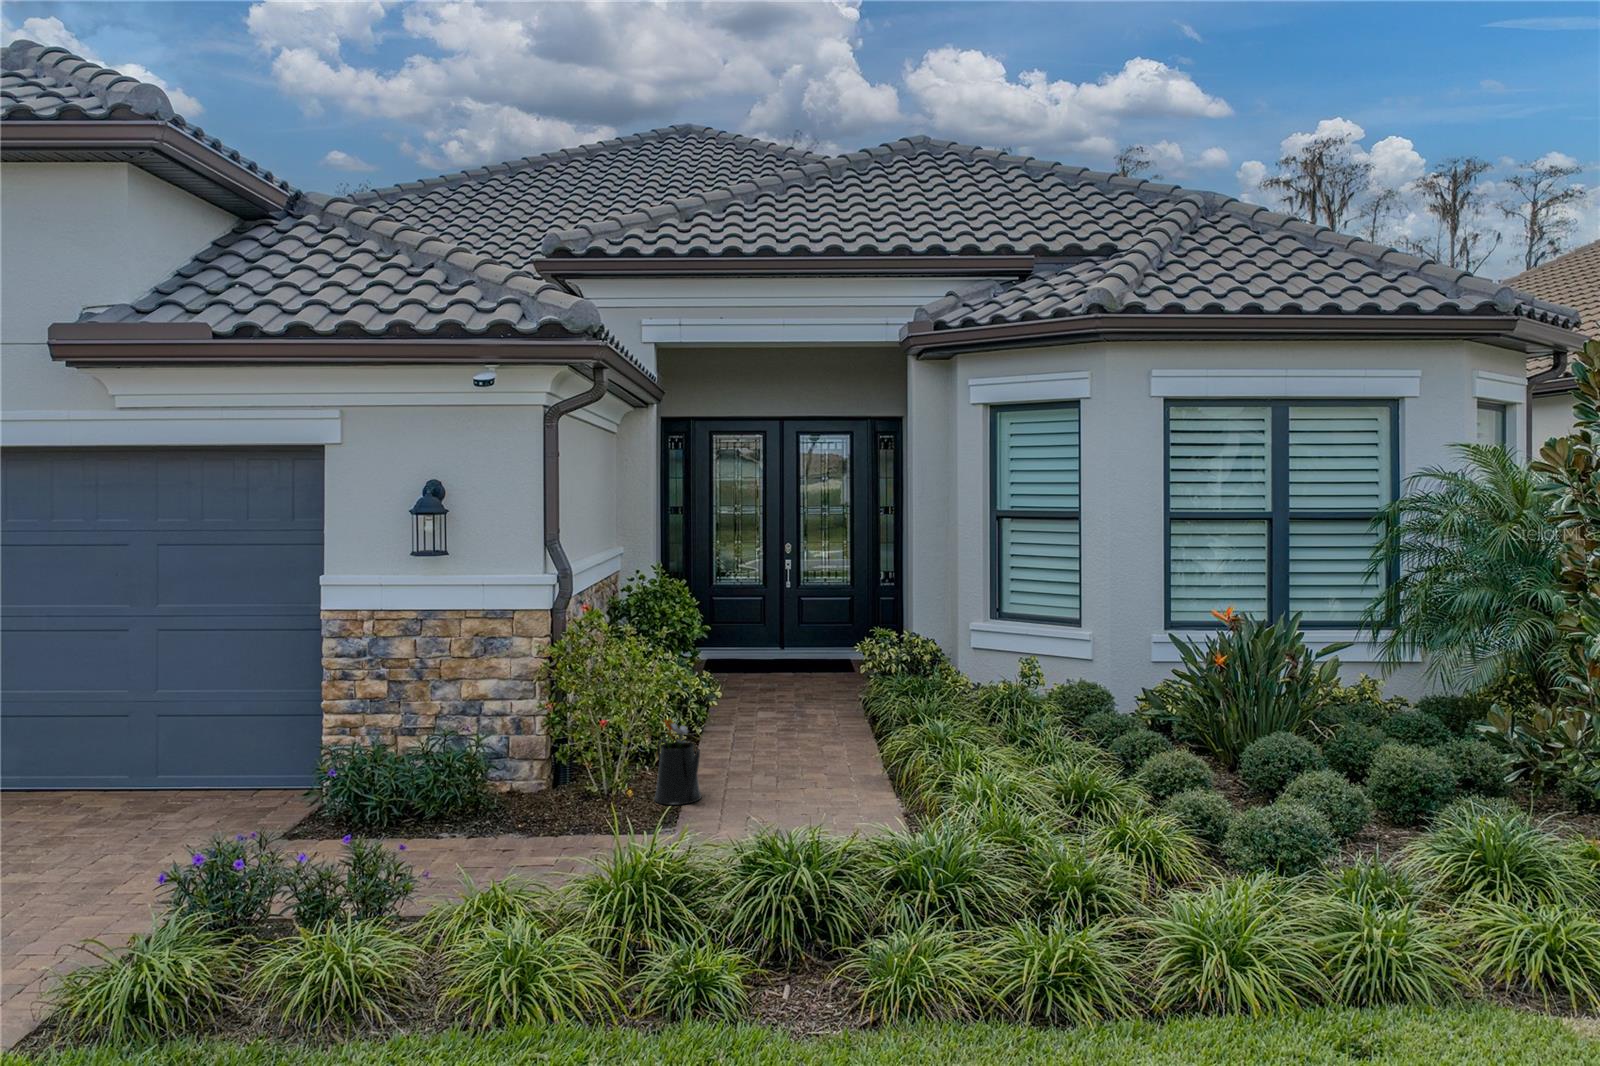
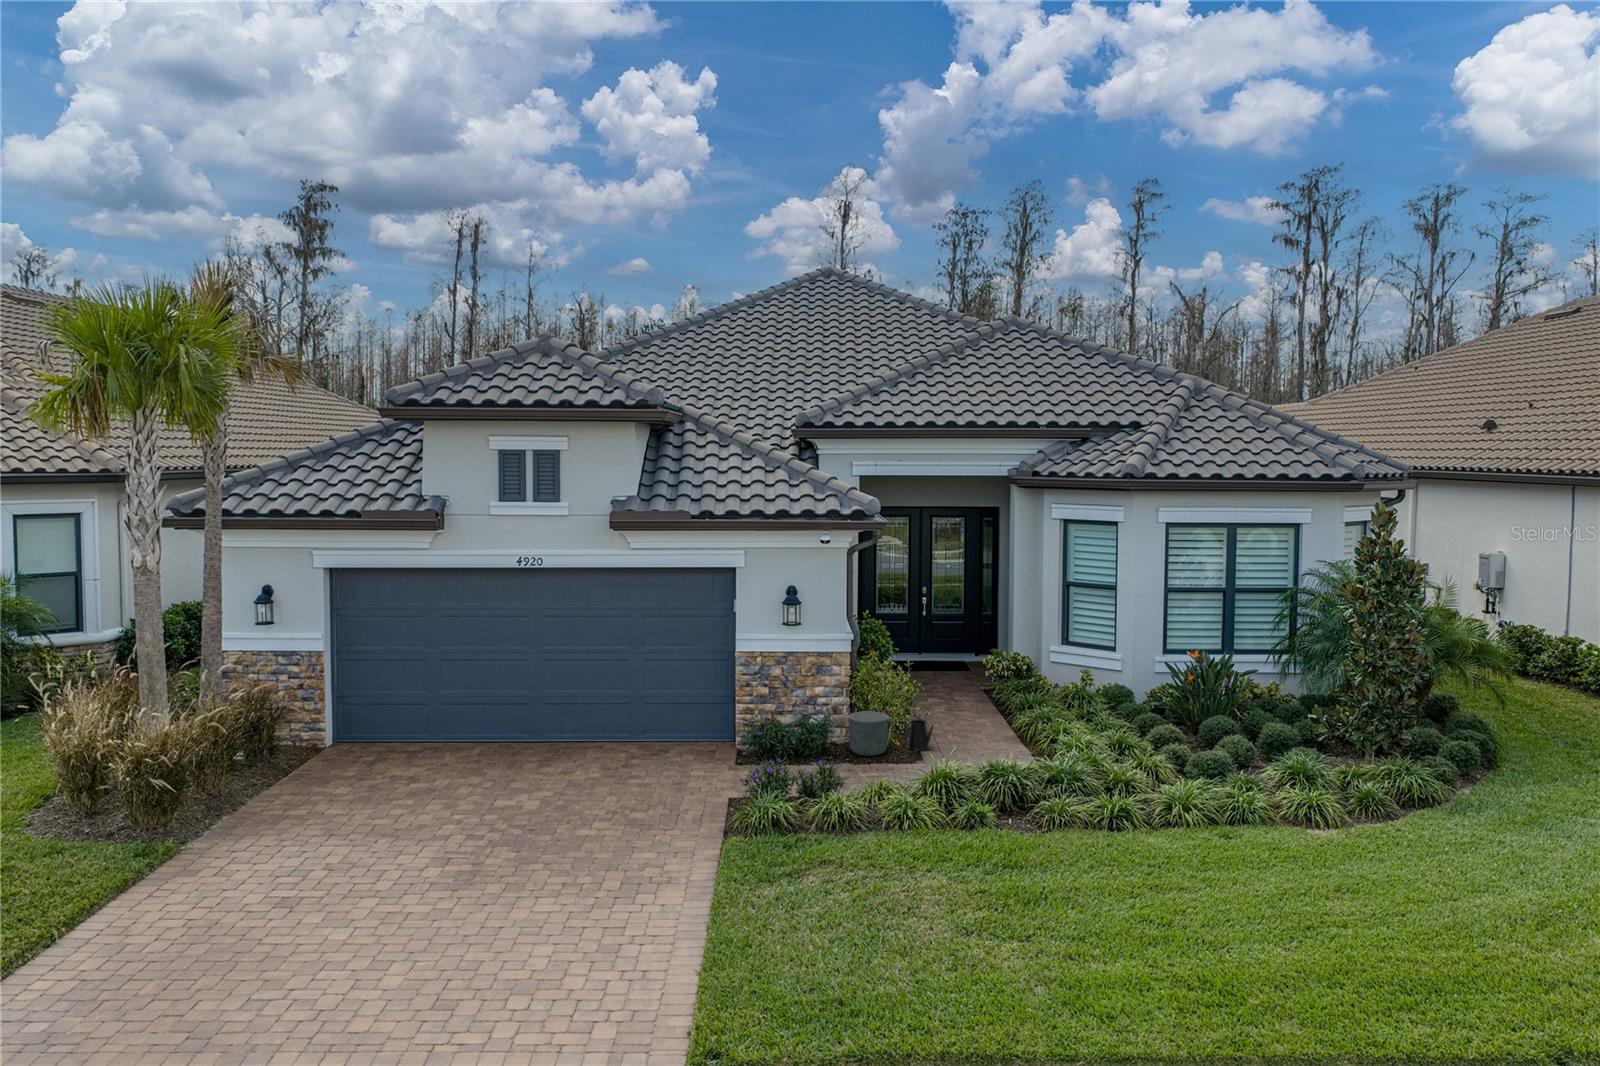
planter: none [527,726,610,816] -> present [849,712,889,756]

